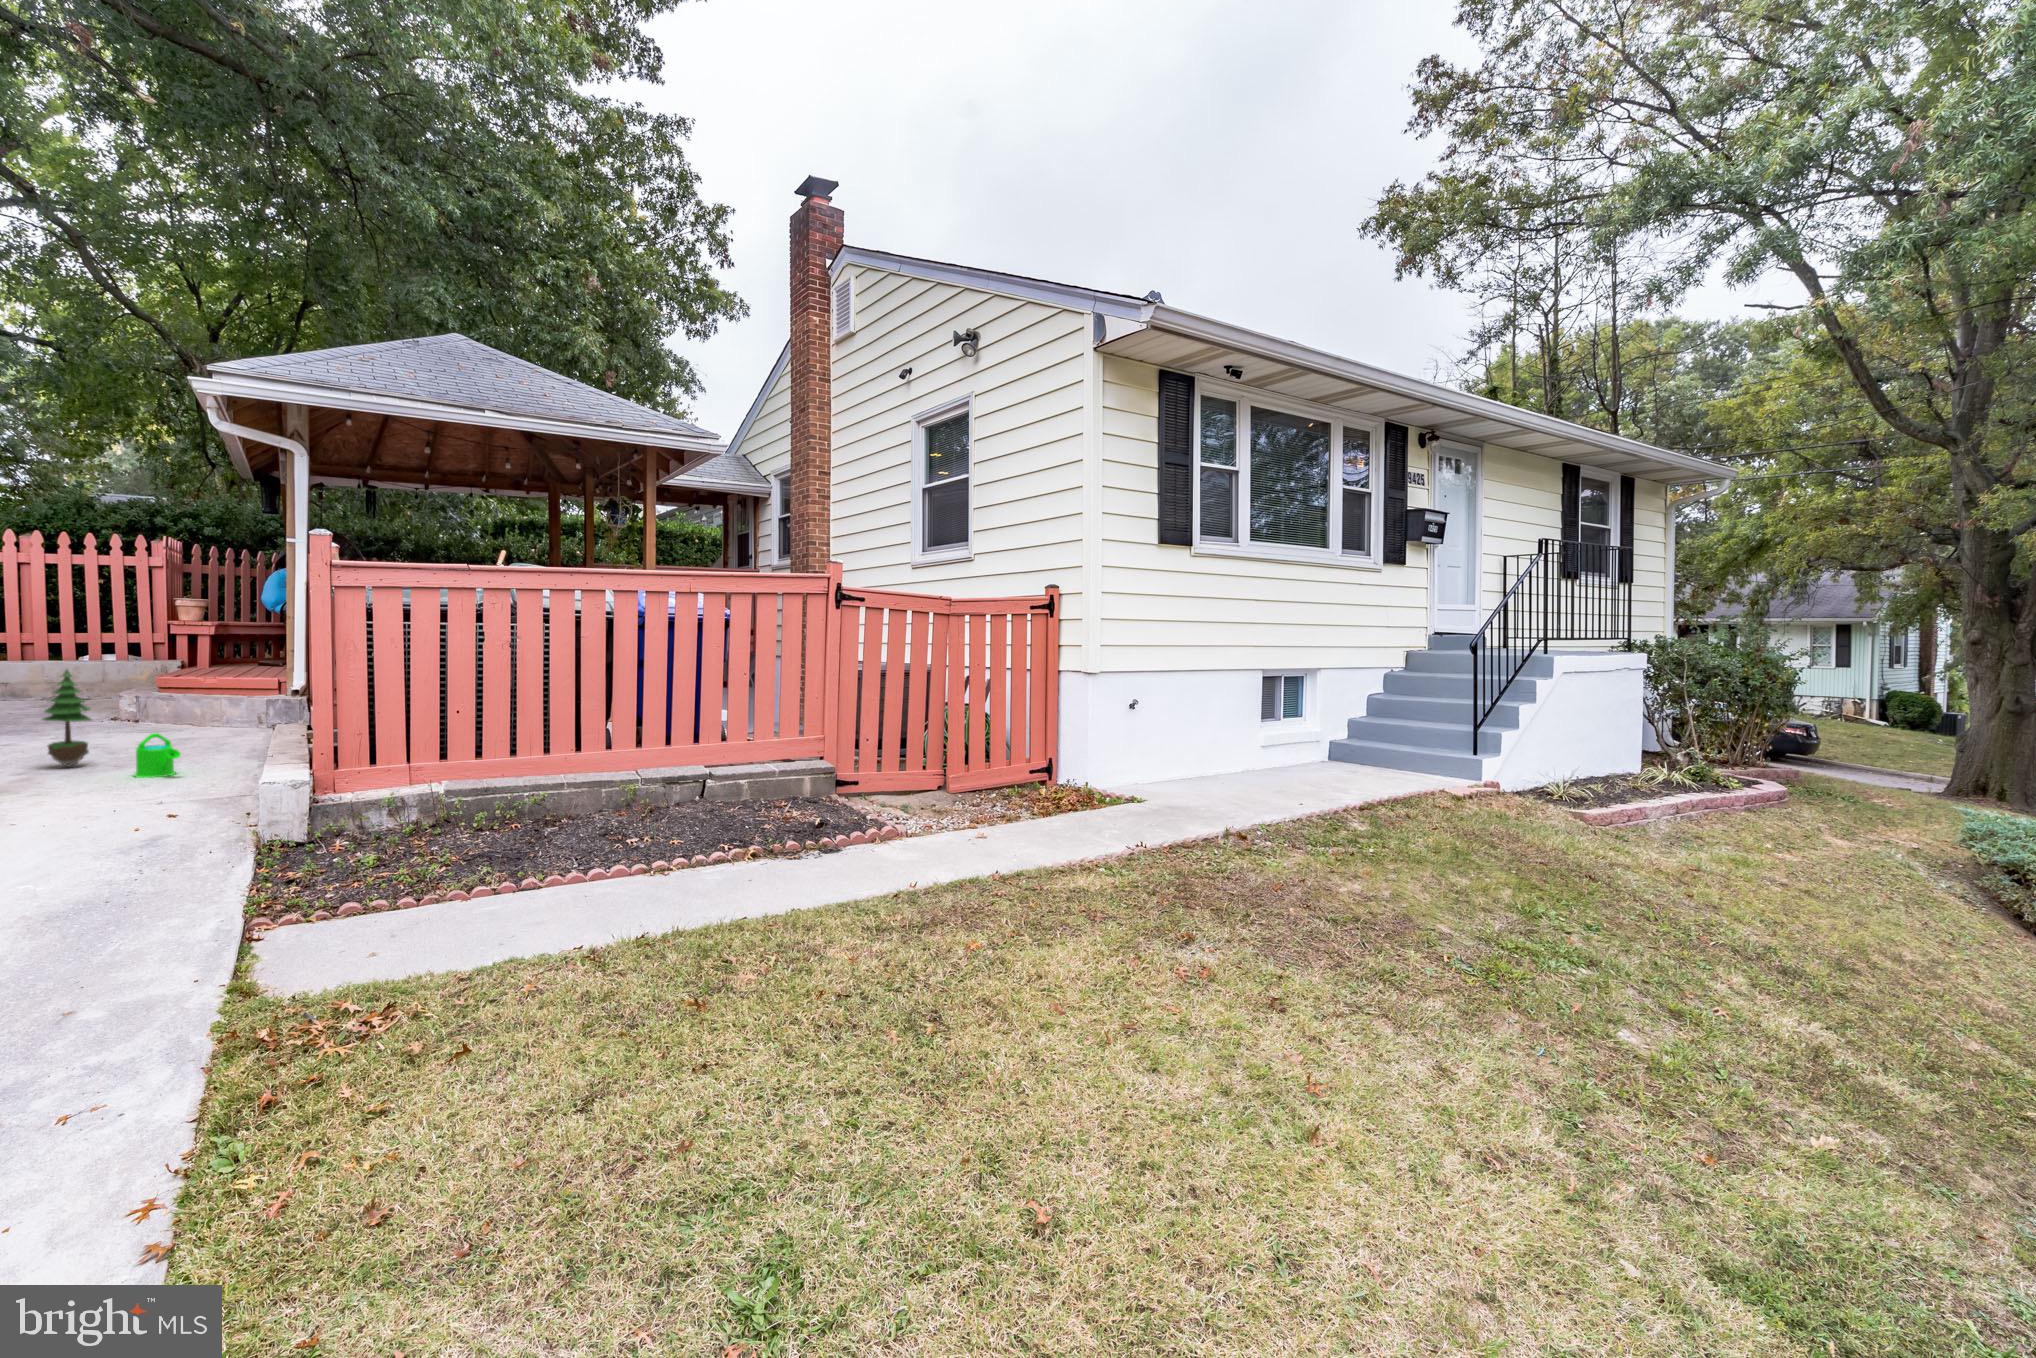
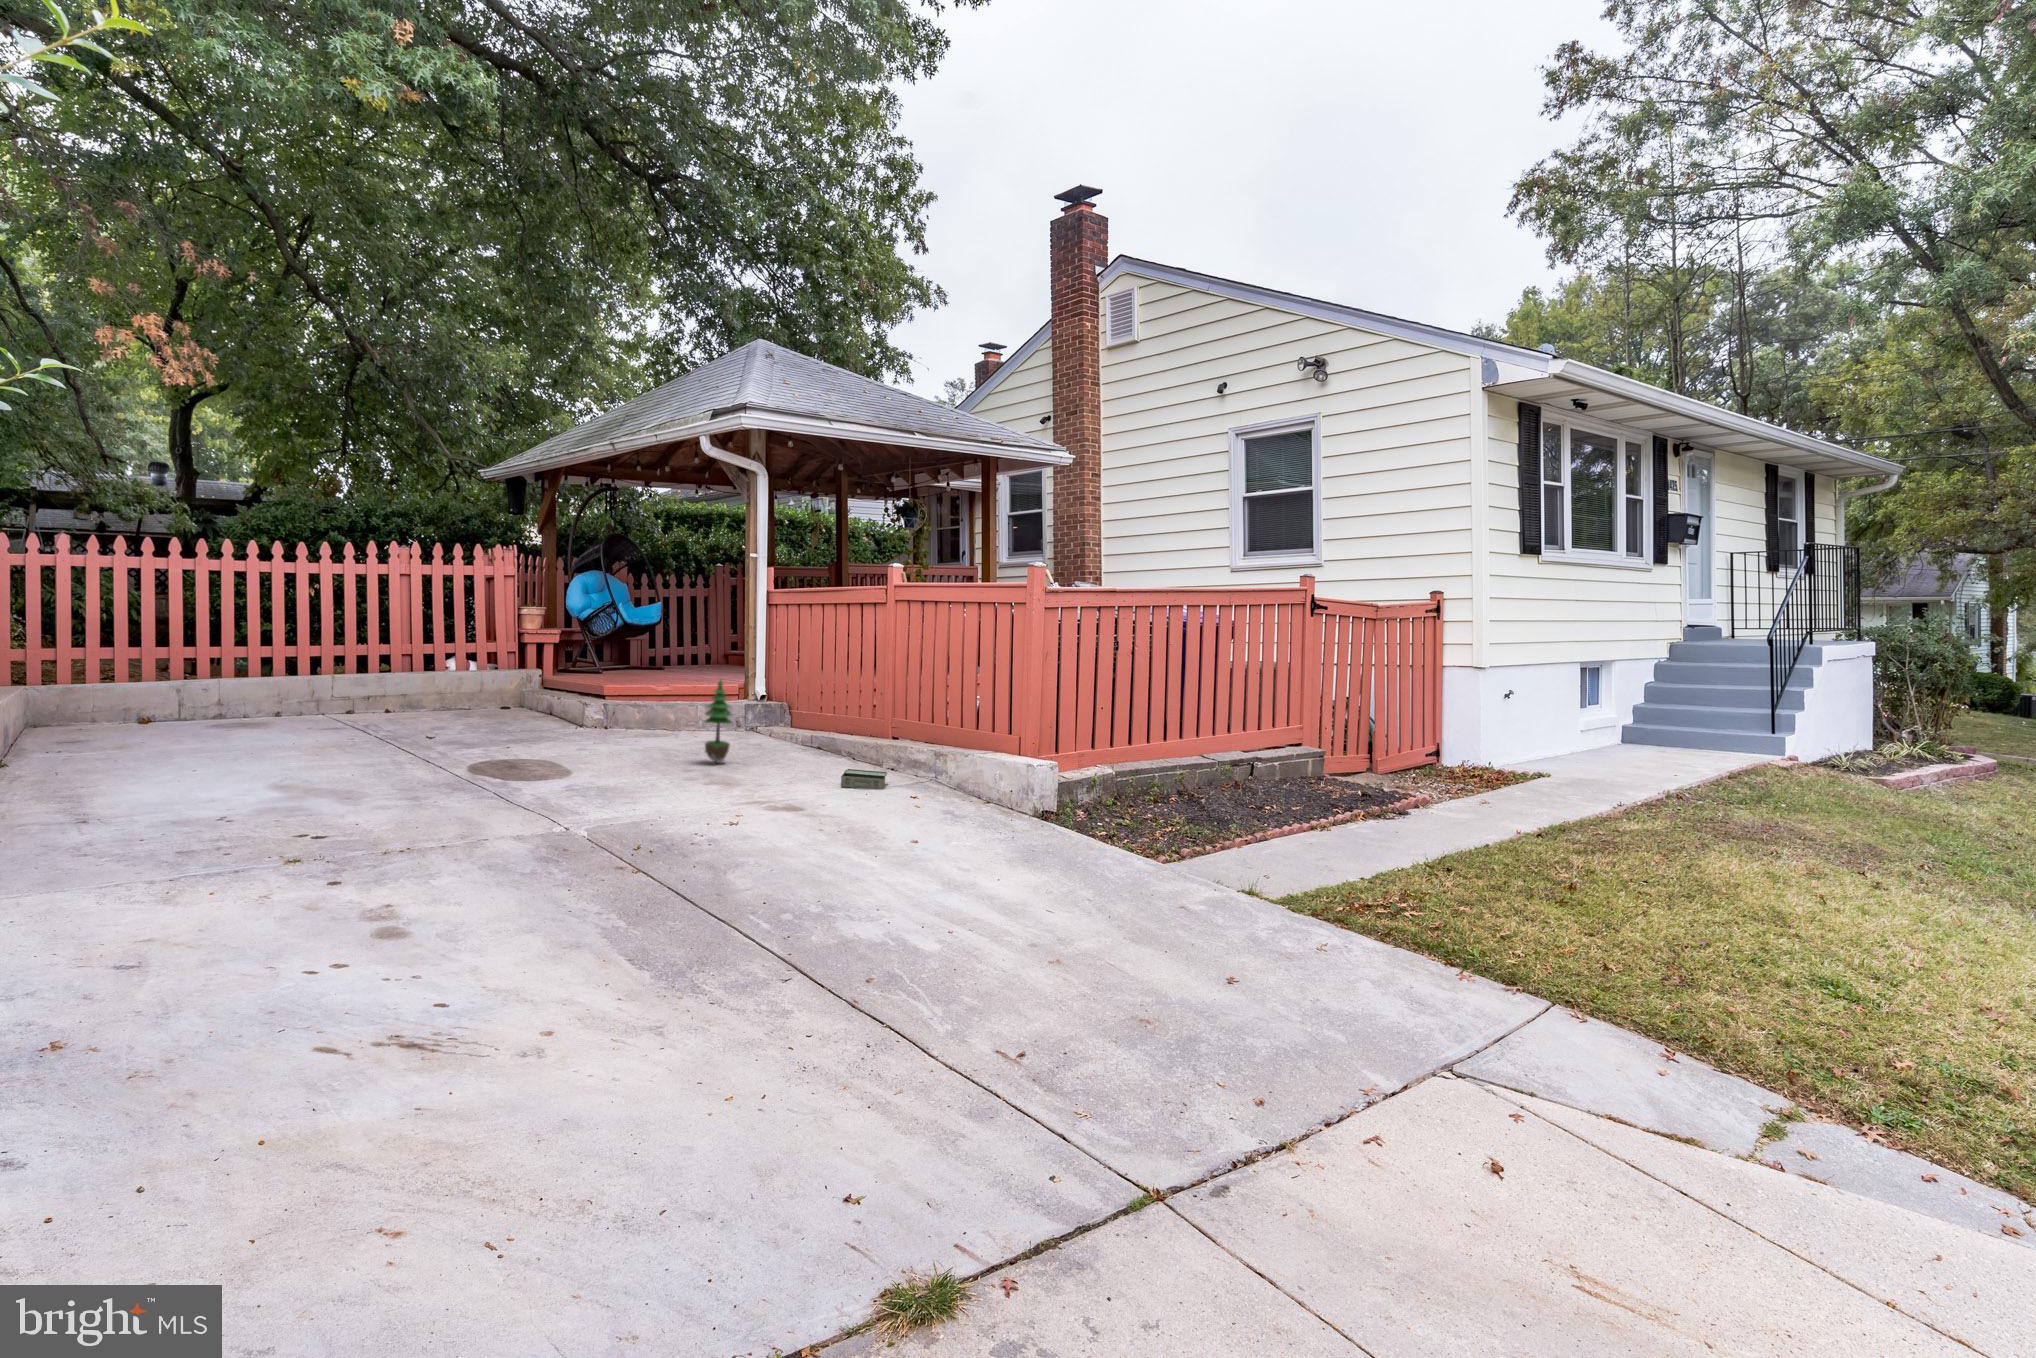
watering can: present [134,733,181,778] -> none [782,732,830,771]
toolbox: none [96,778,180,805] -> present [841,769,887,789]

